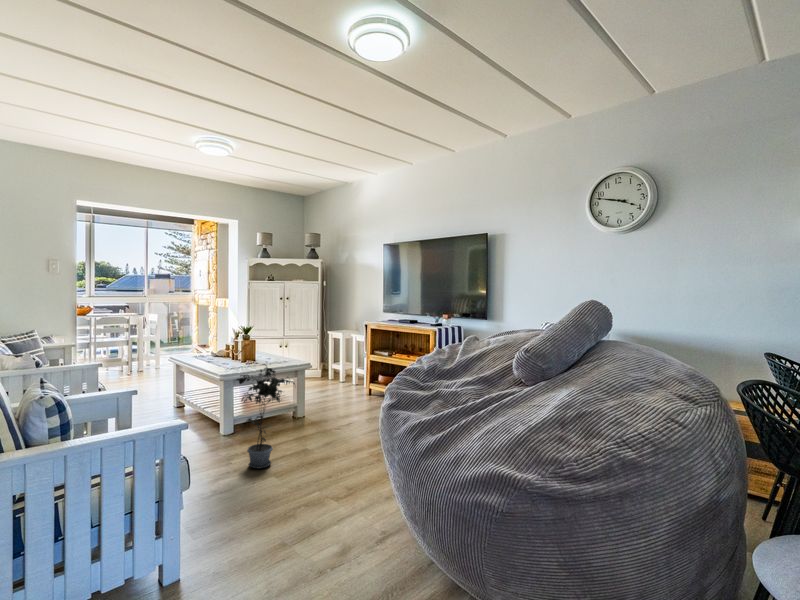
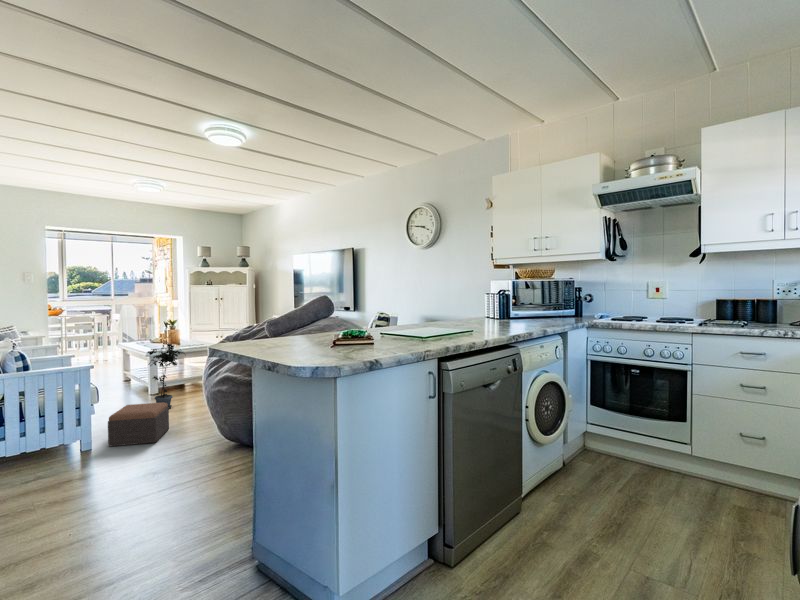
footstool: none [210,477,296,572] -> present [108,402,169,446]

